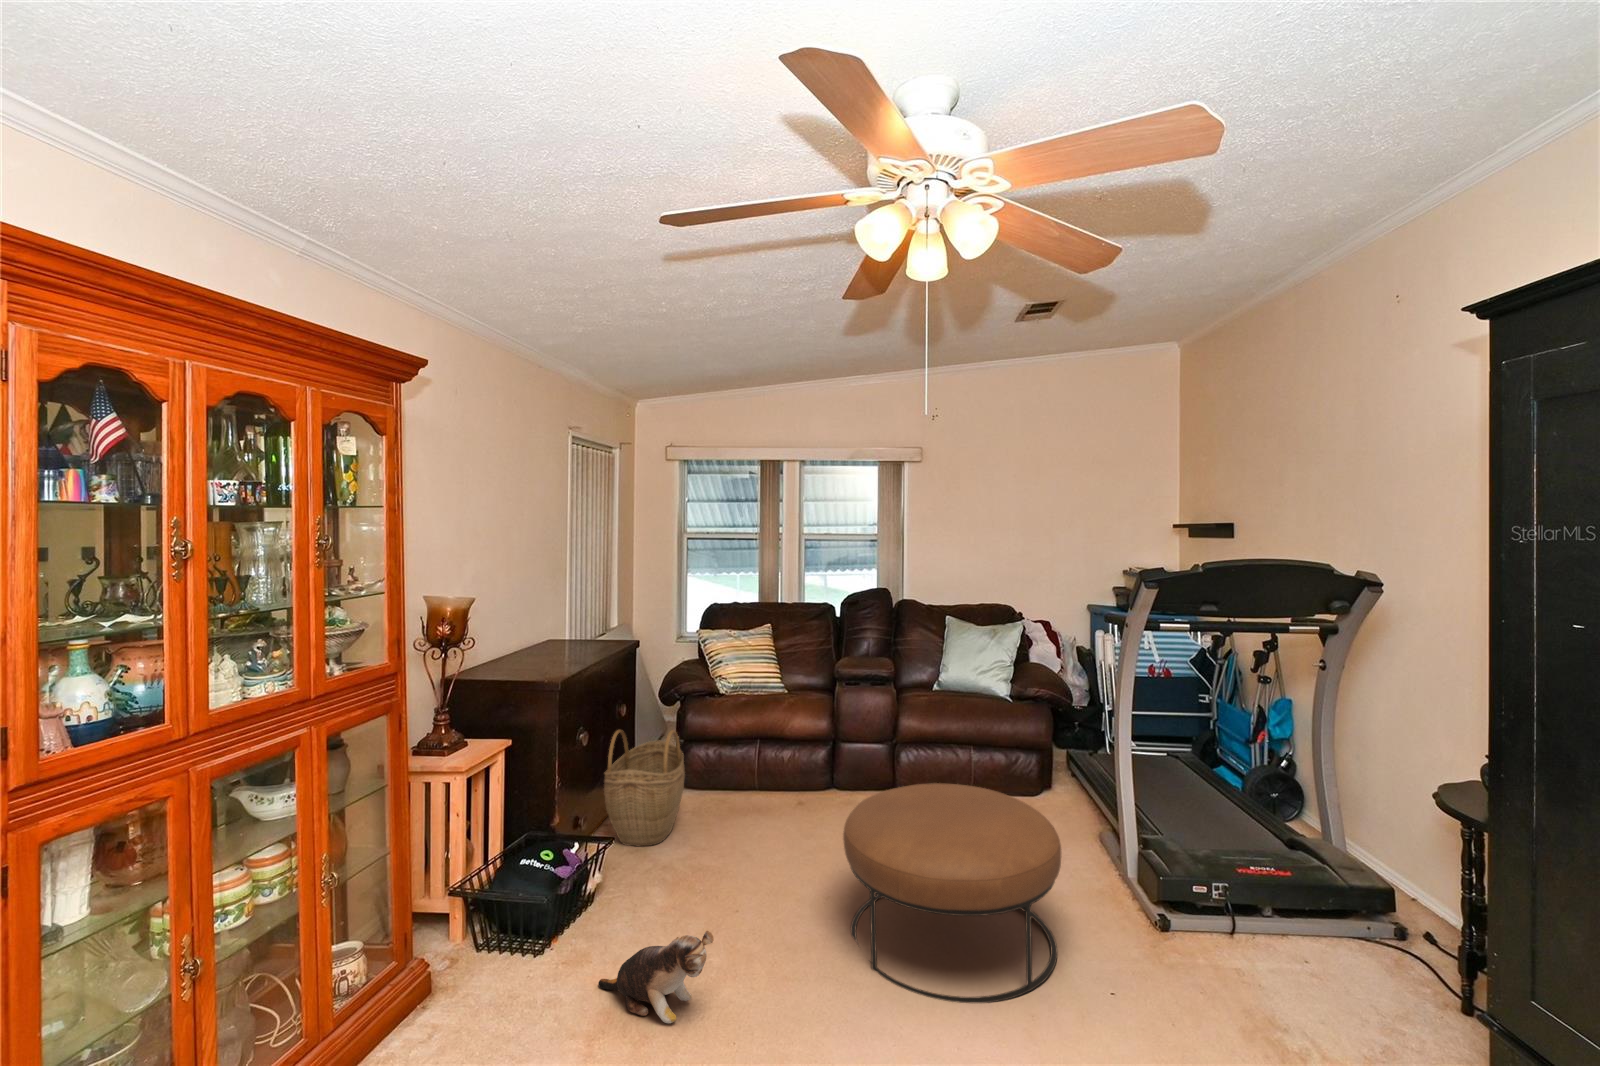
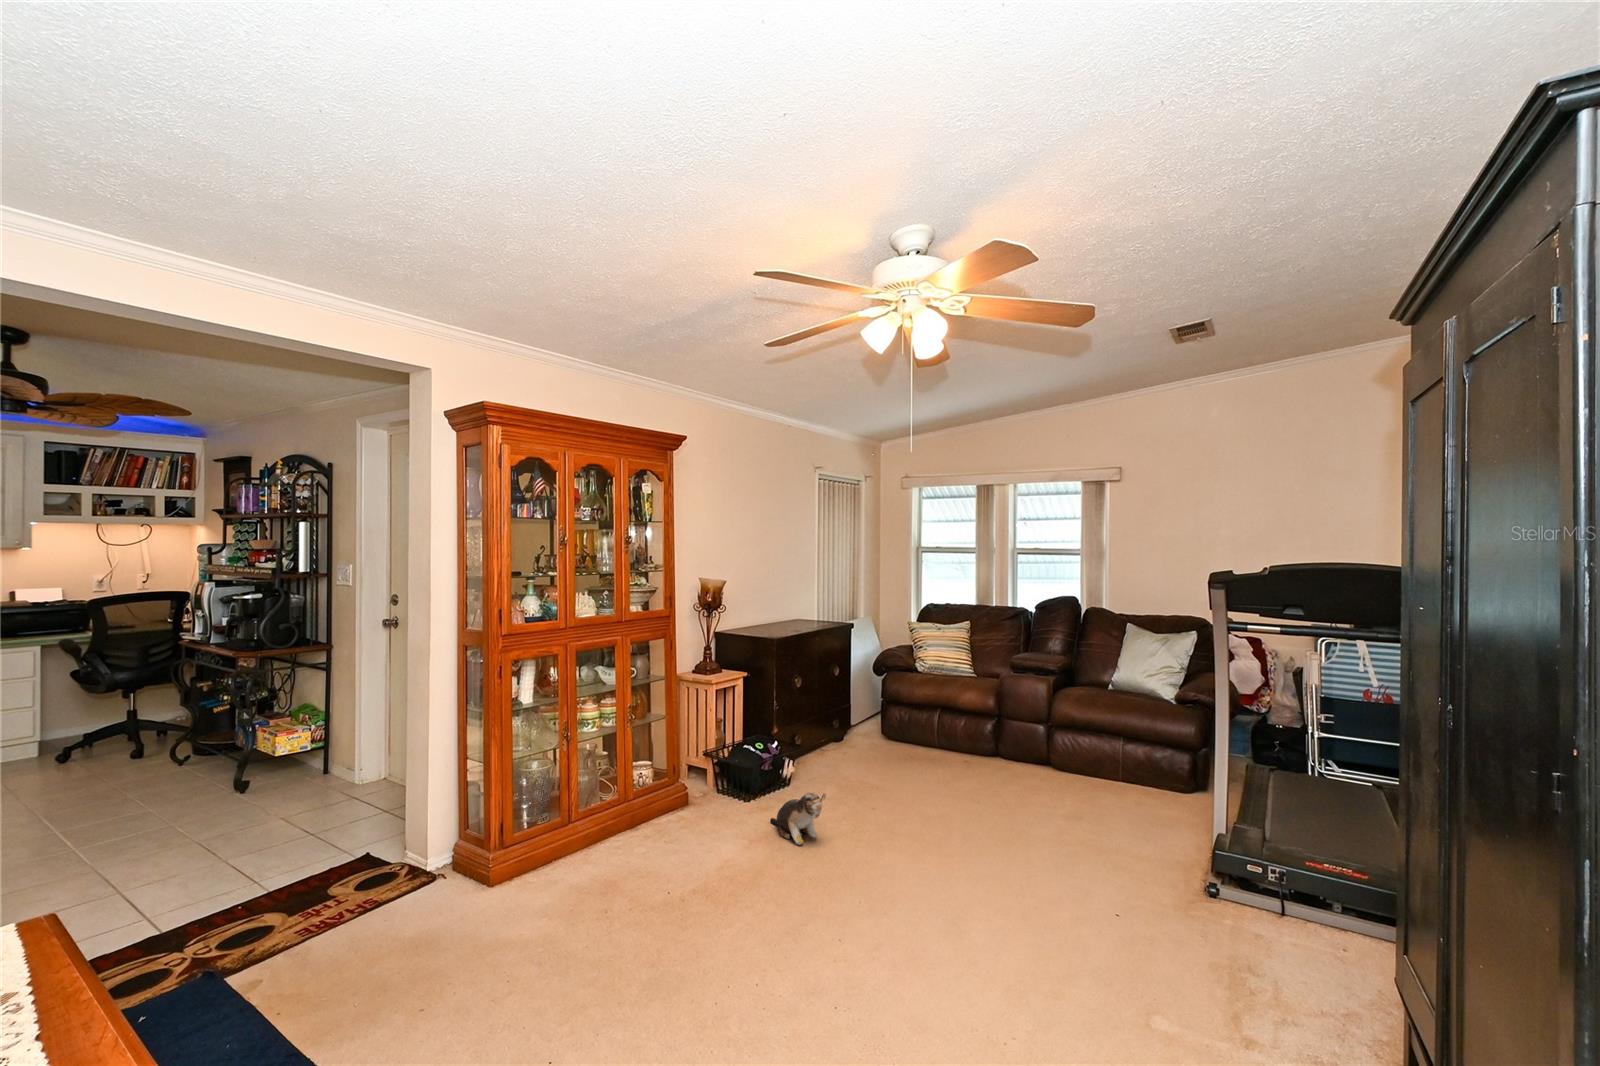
woven basket: present [604,730,685,846] -> none [814,683,876,766]
ottoman: present [843,783,1061,1003] -> none [938,740,1107,889]

